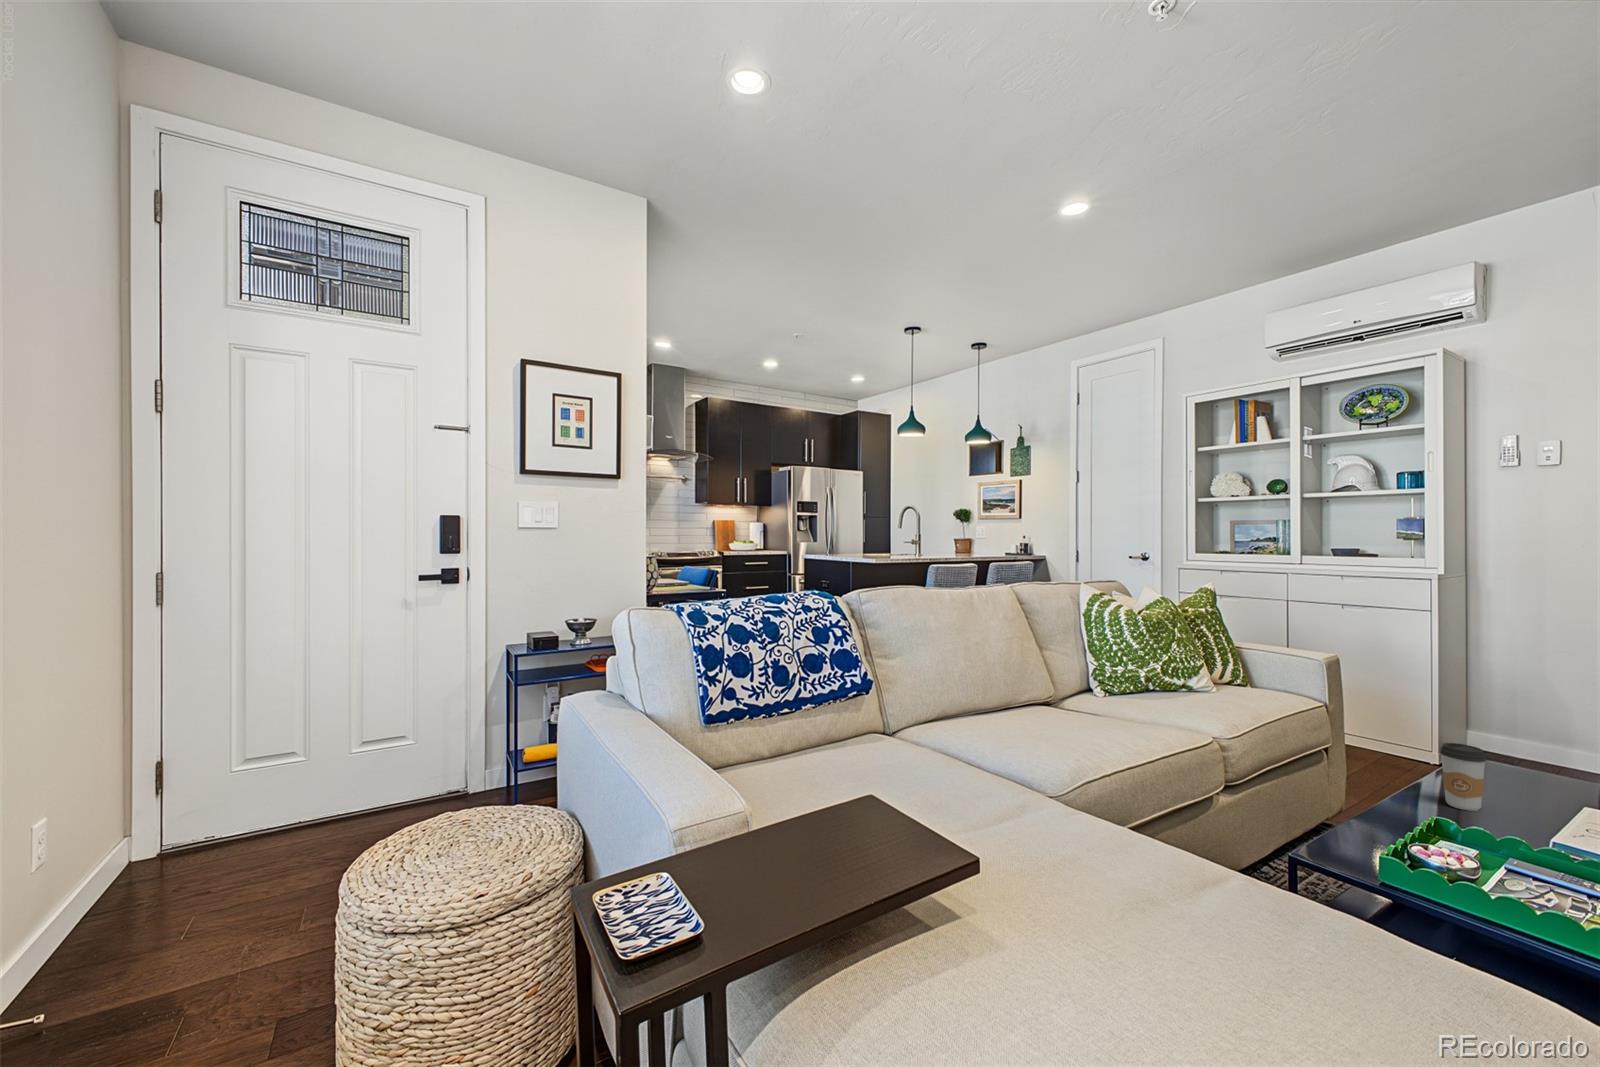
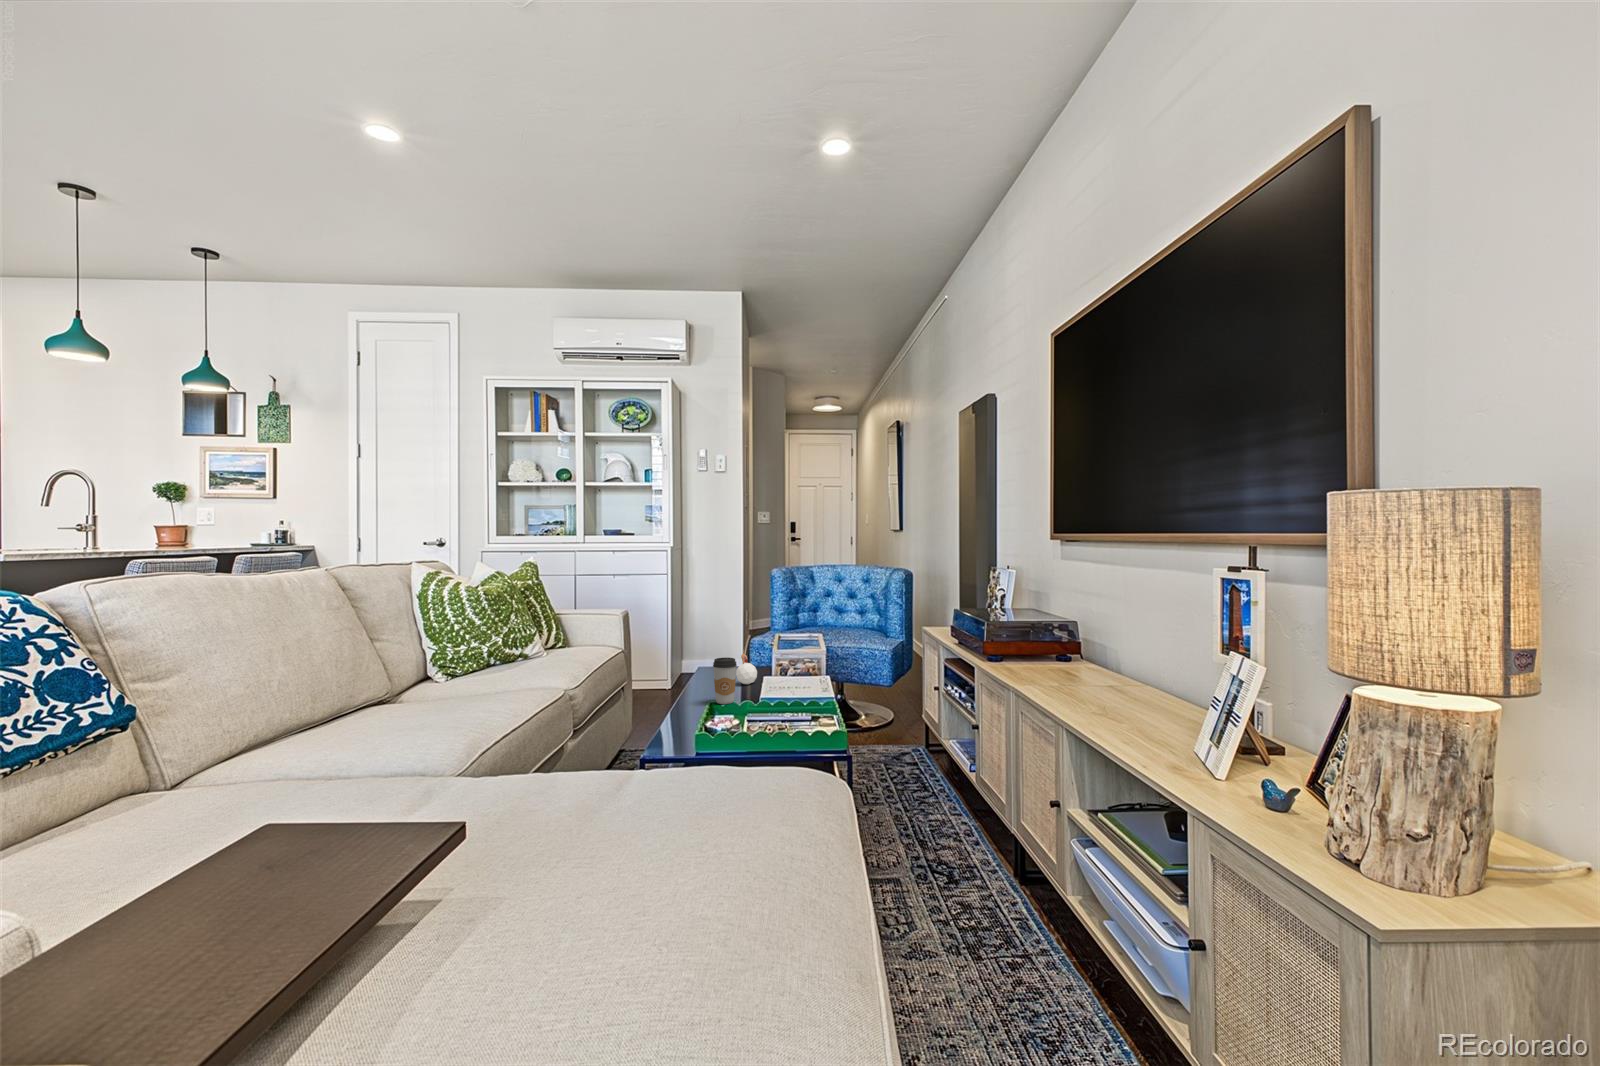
candle: none [1502,734,1547,791] -> present [736,651,757,684]

